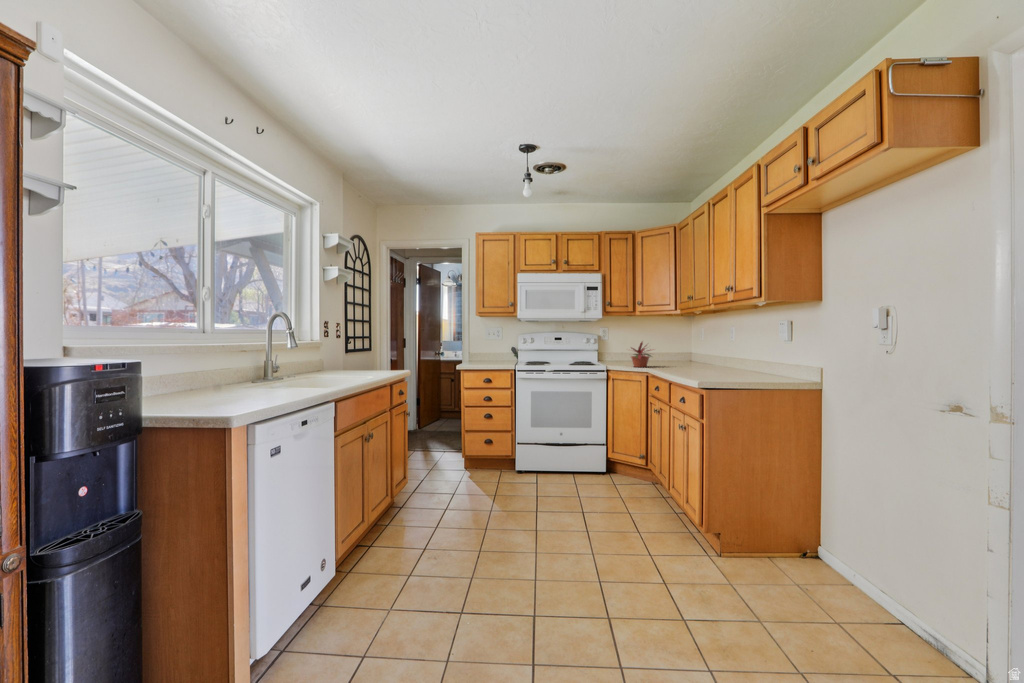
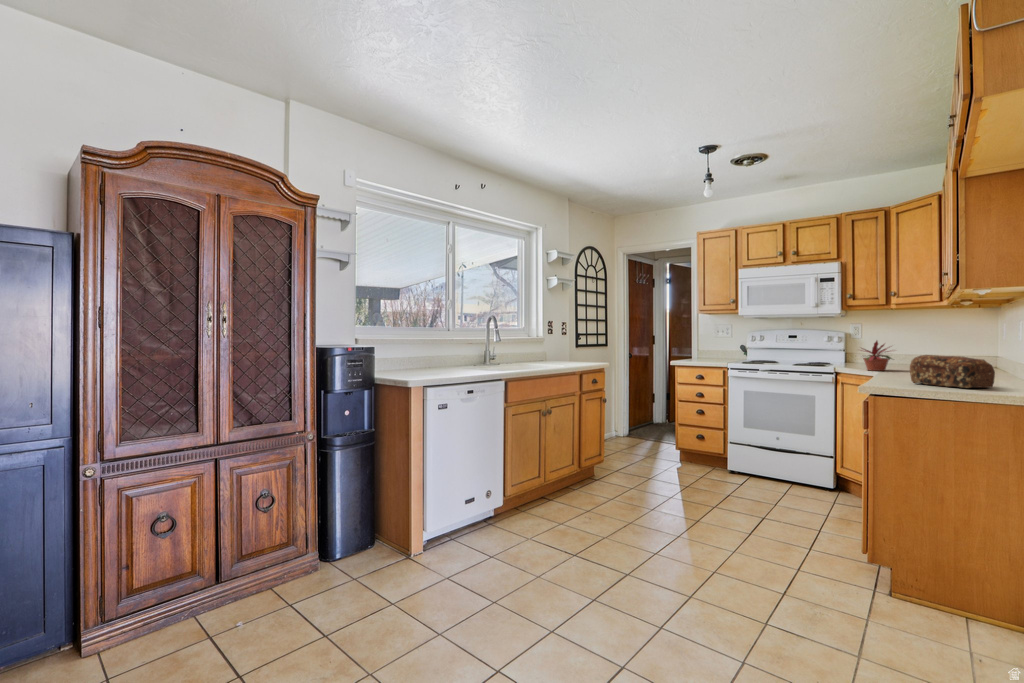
bread loaf: none [703,351,761,378] -> present [910,355,995,388]

